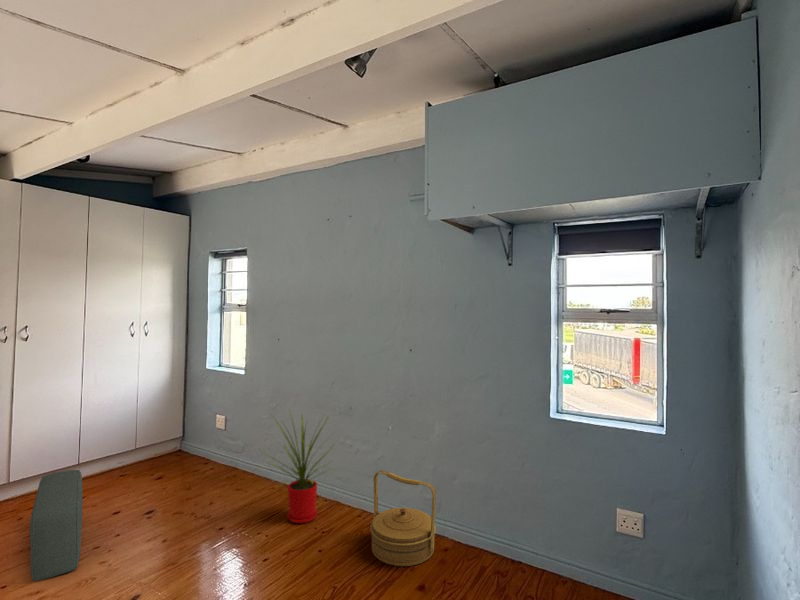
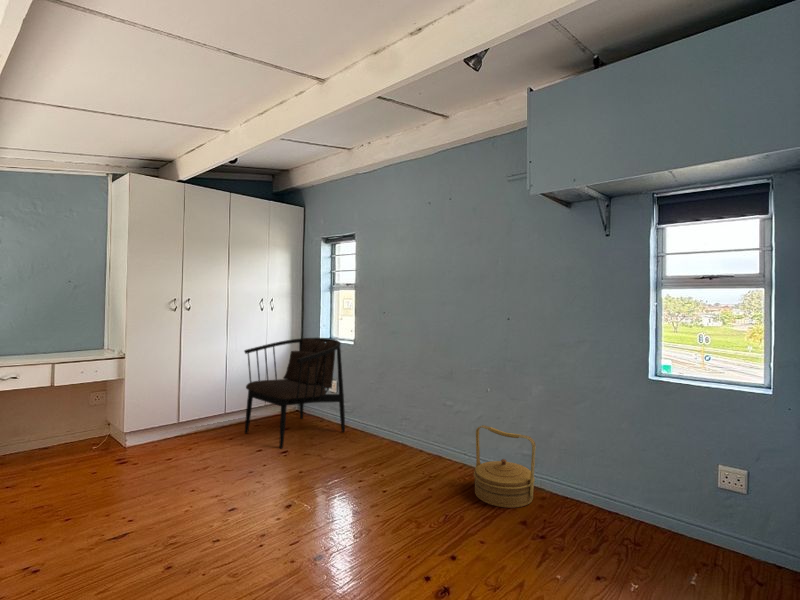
armchair: none [105,366,232,505] -> present [244,338,345,448]
house plant: present [268,416,328,523] -> none [372,370,444,470]
pouf: present [30,470,83,581] -> none [205,413,240,490]

